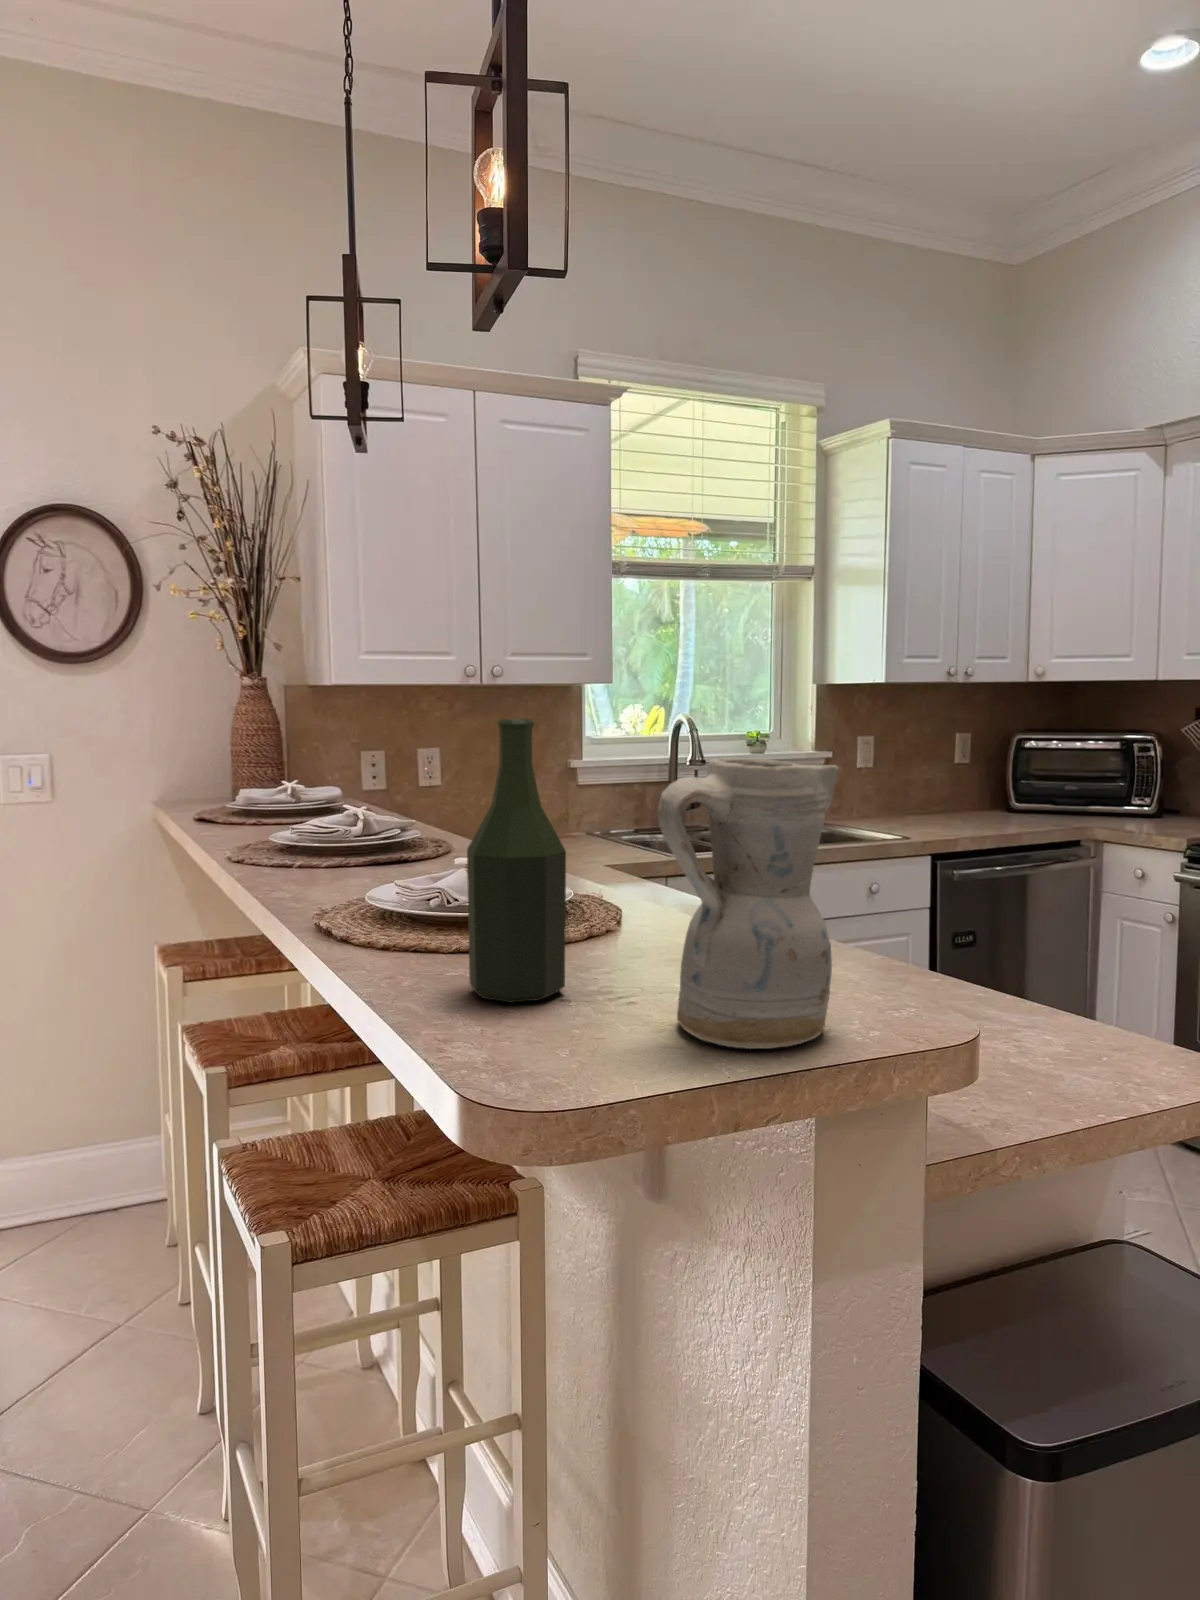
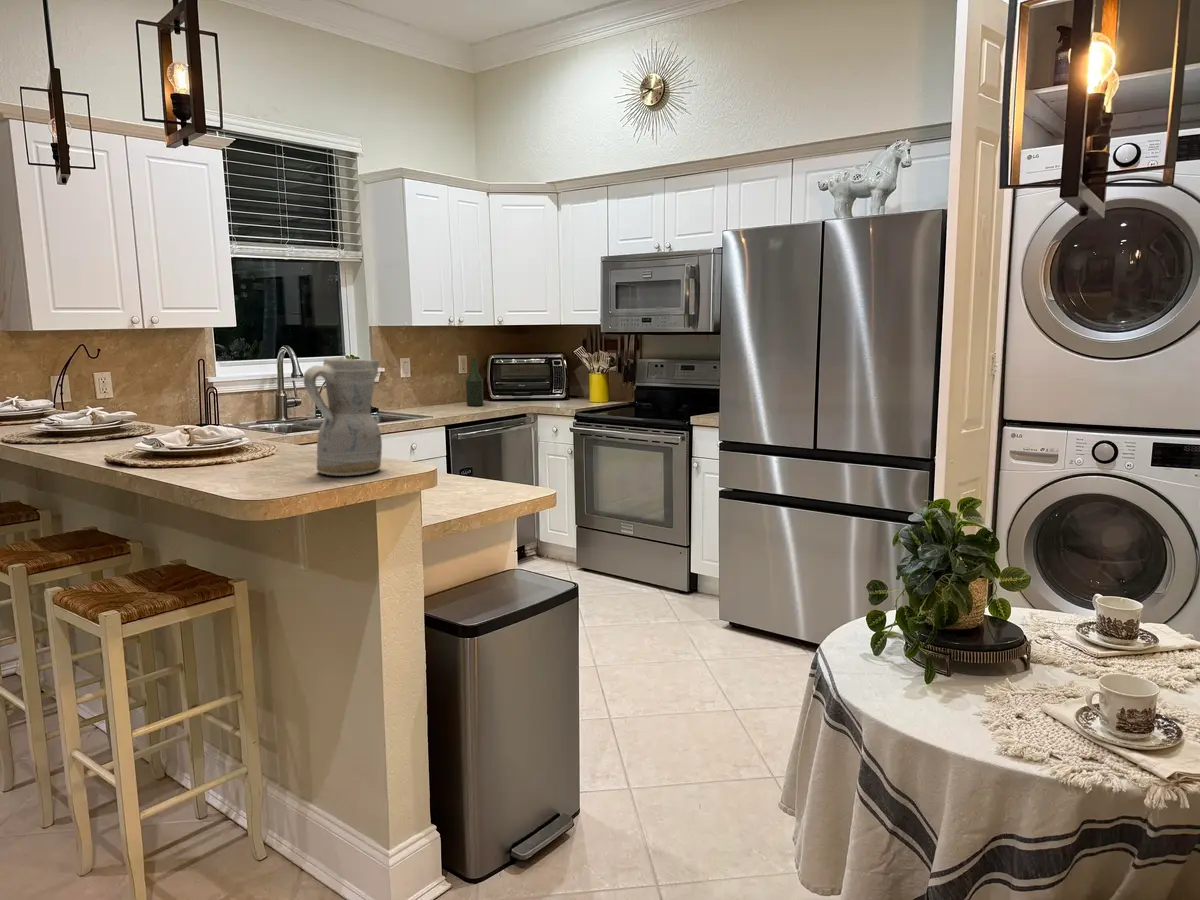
bottle: present [467,719,566,1002] -> present [466,358,483,406]

